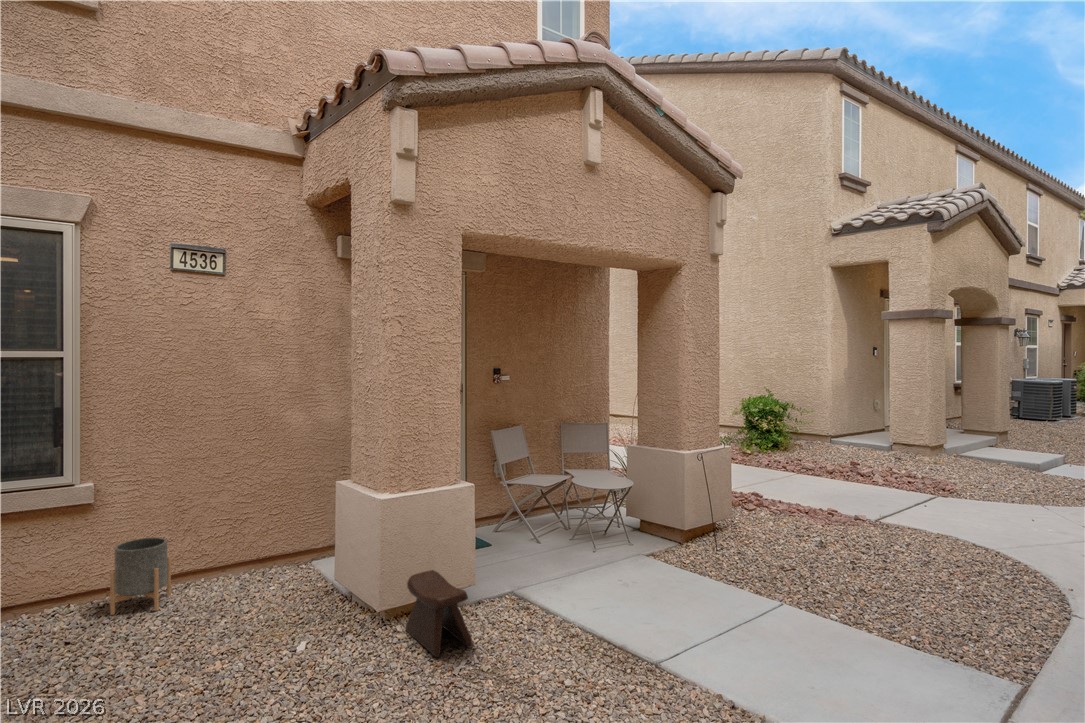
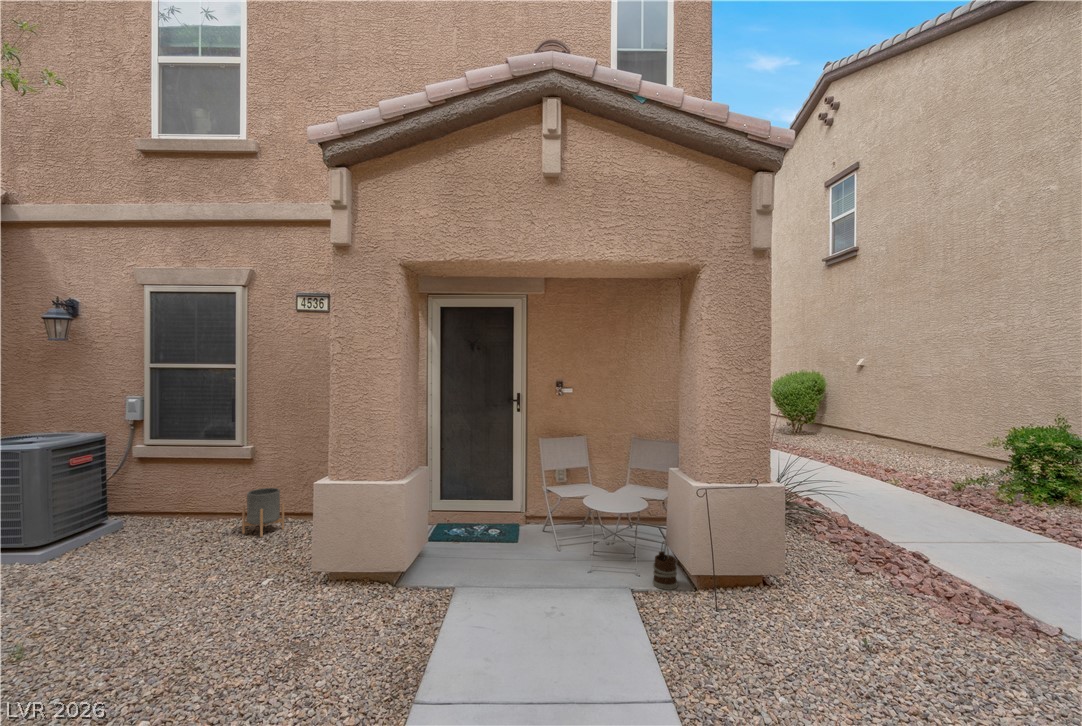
wooden bucket: none [650,505,671,546] -> present [653,541,678,590]
stool: present [405,570,473,657] -> none [298,552,359,627]

